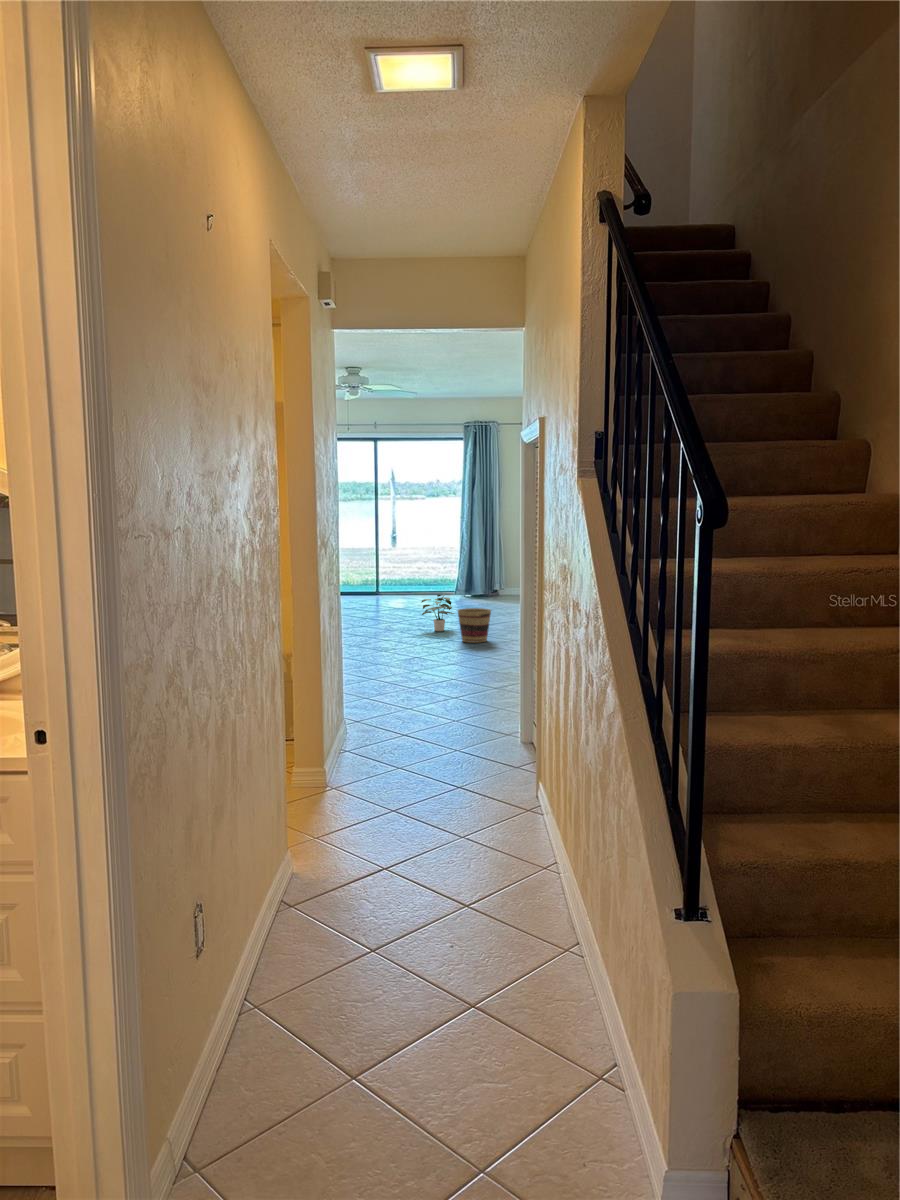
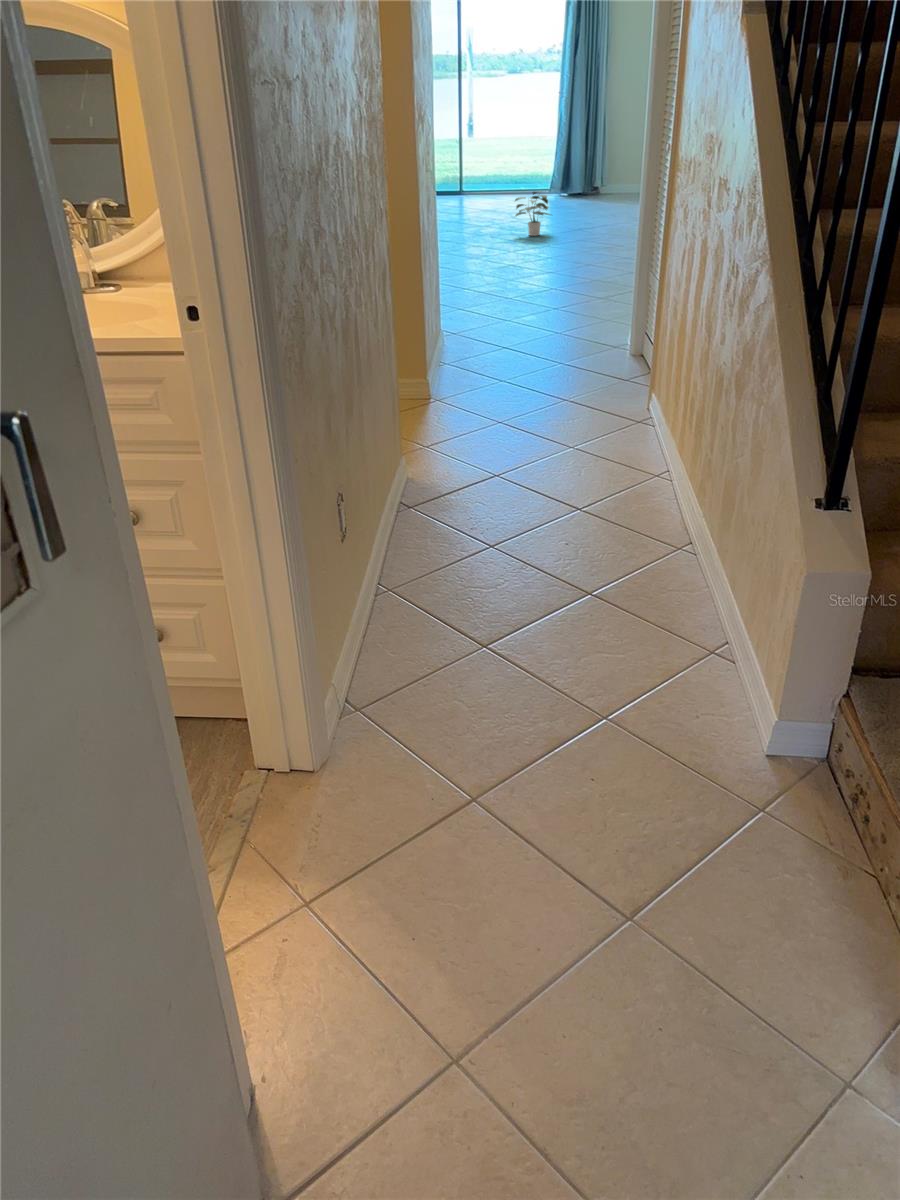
basket: present [458,608,491,643] -> none [556,207,594,248]

